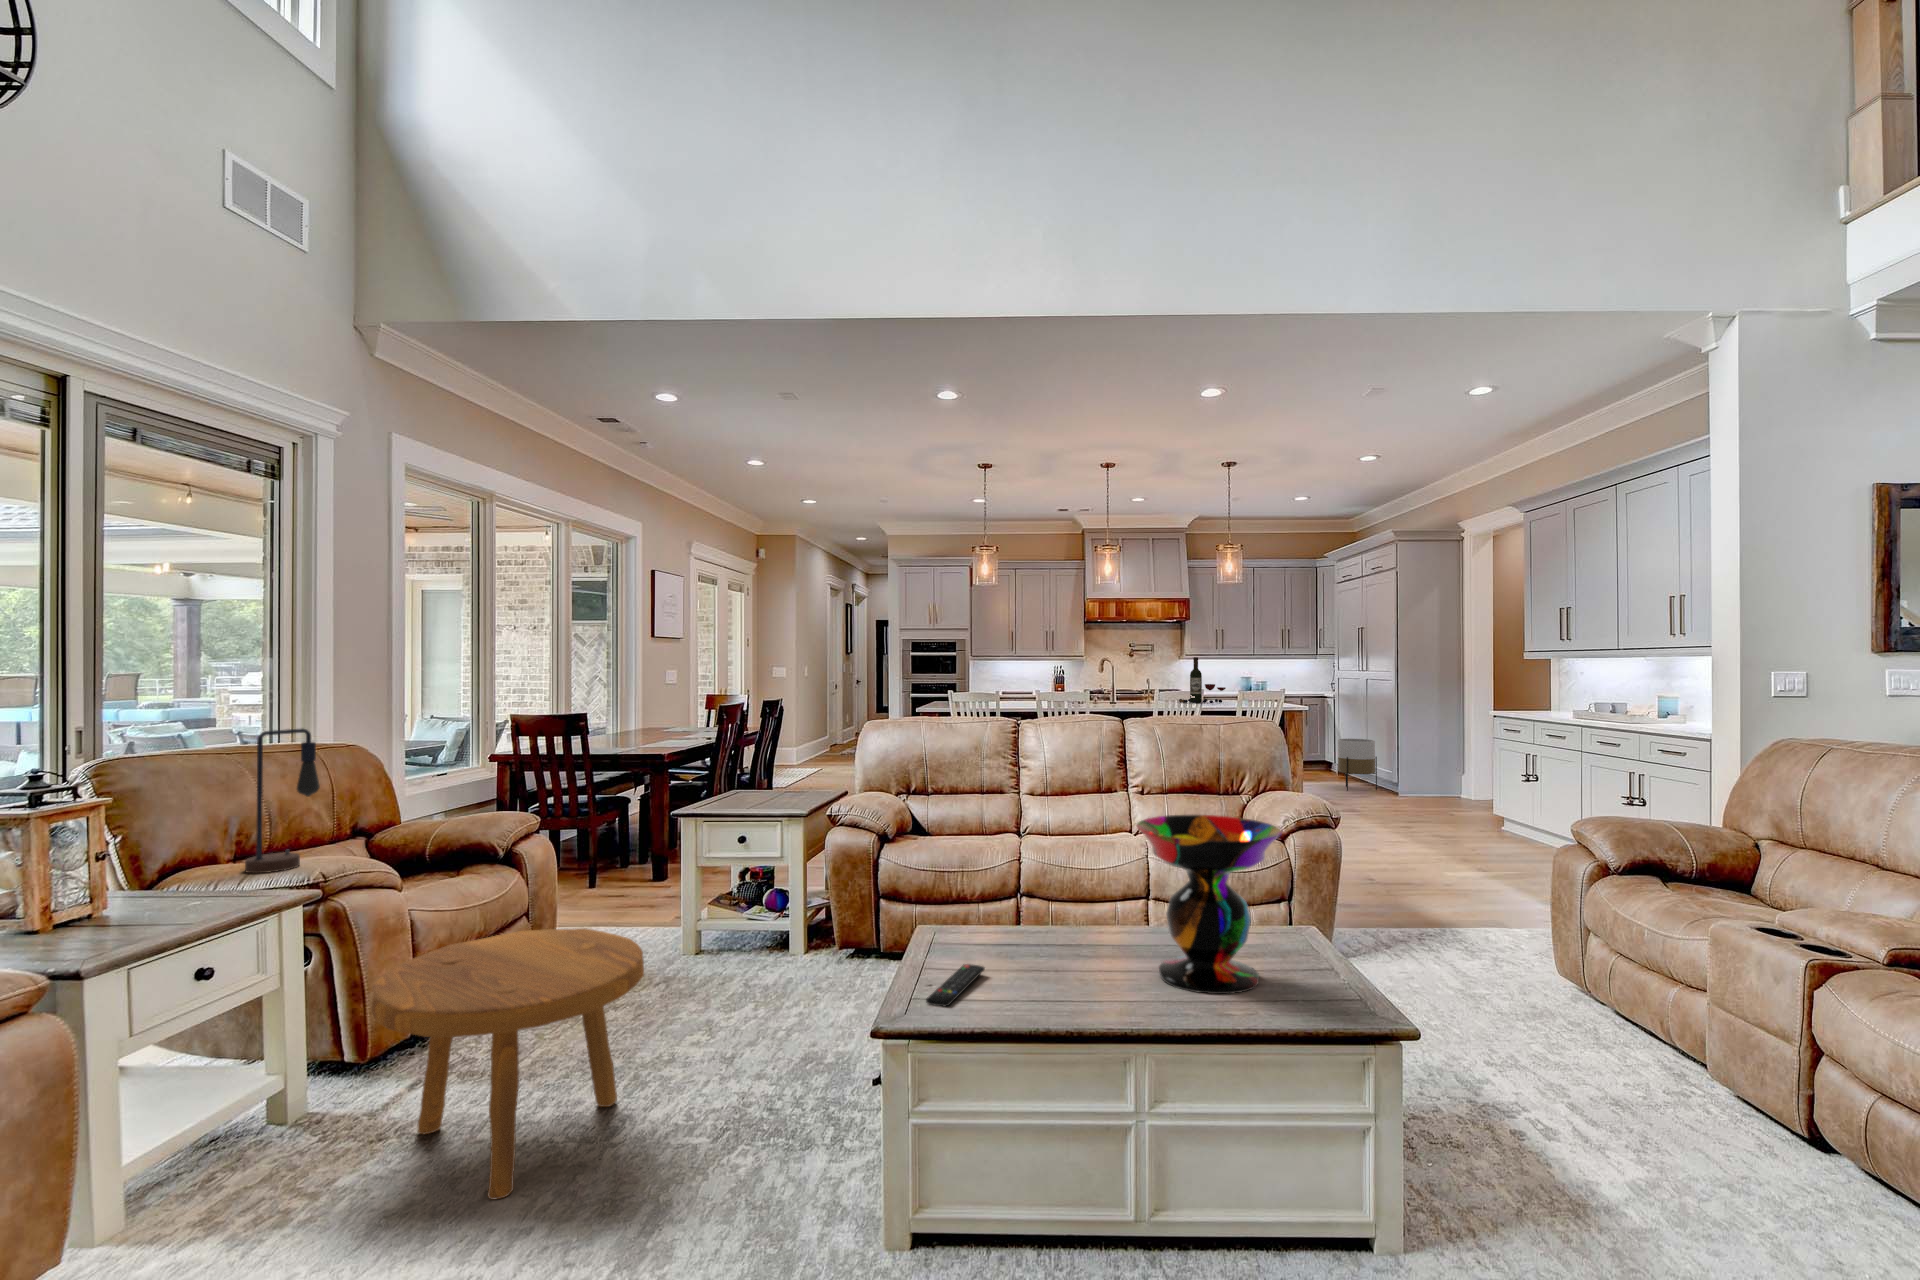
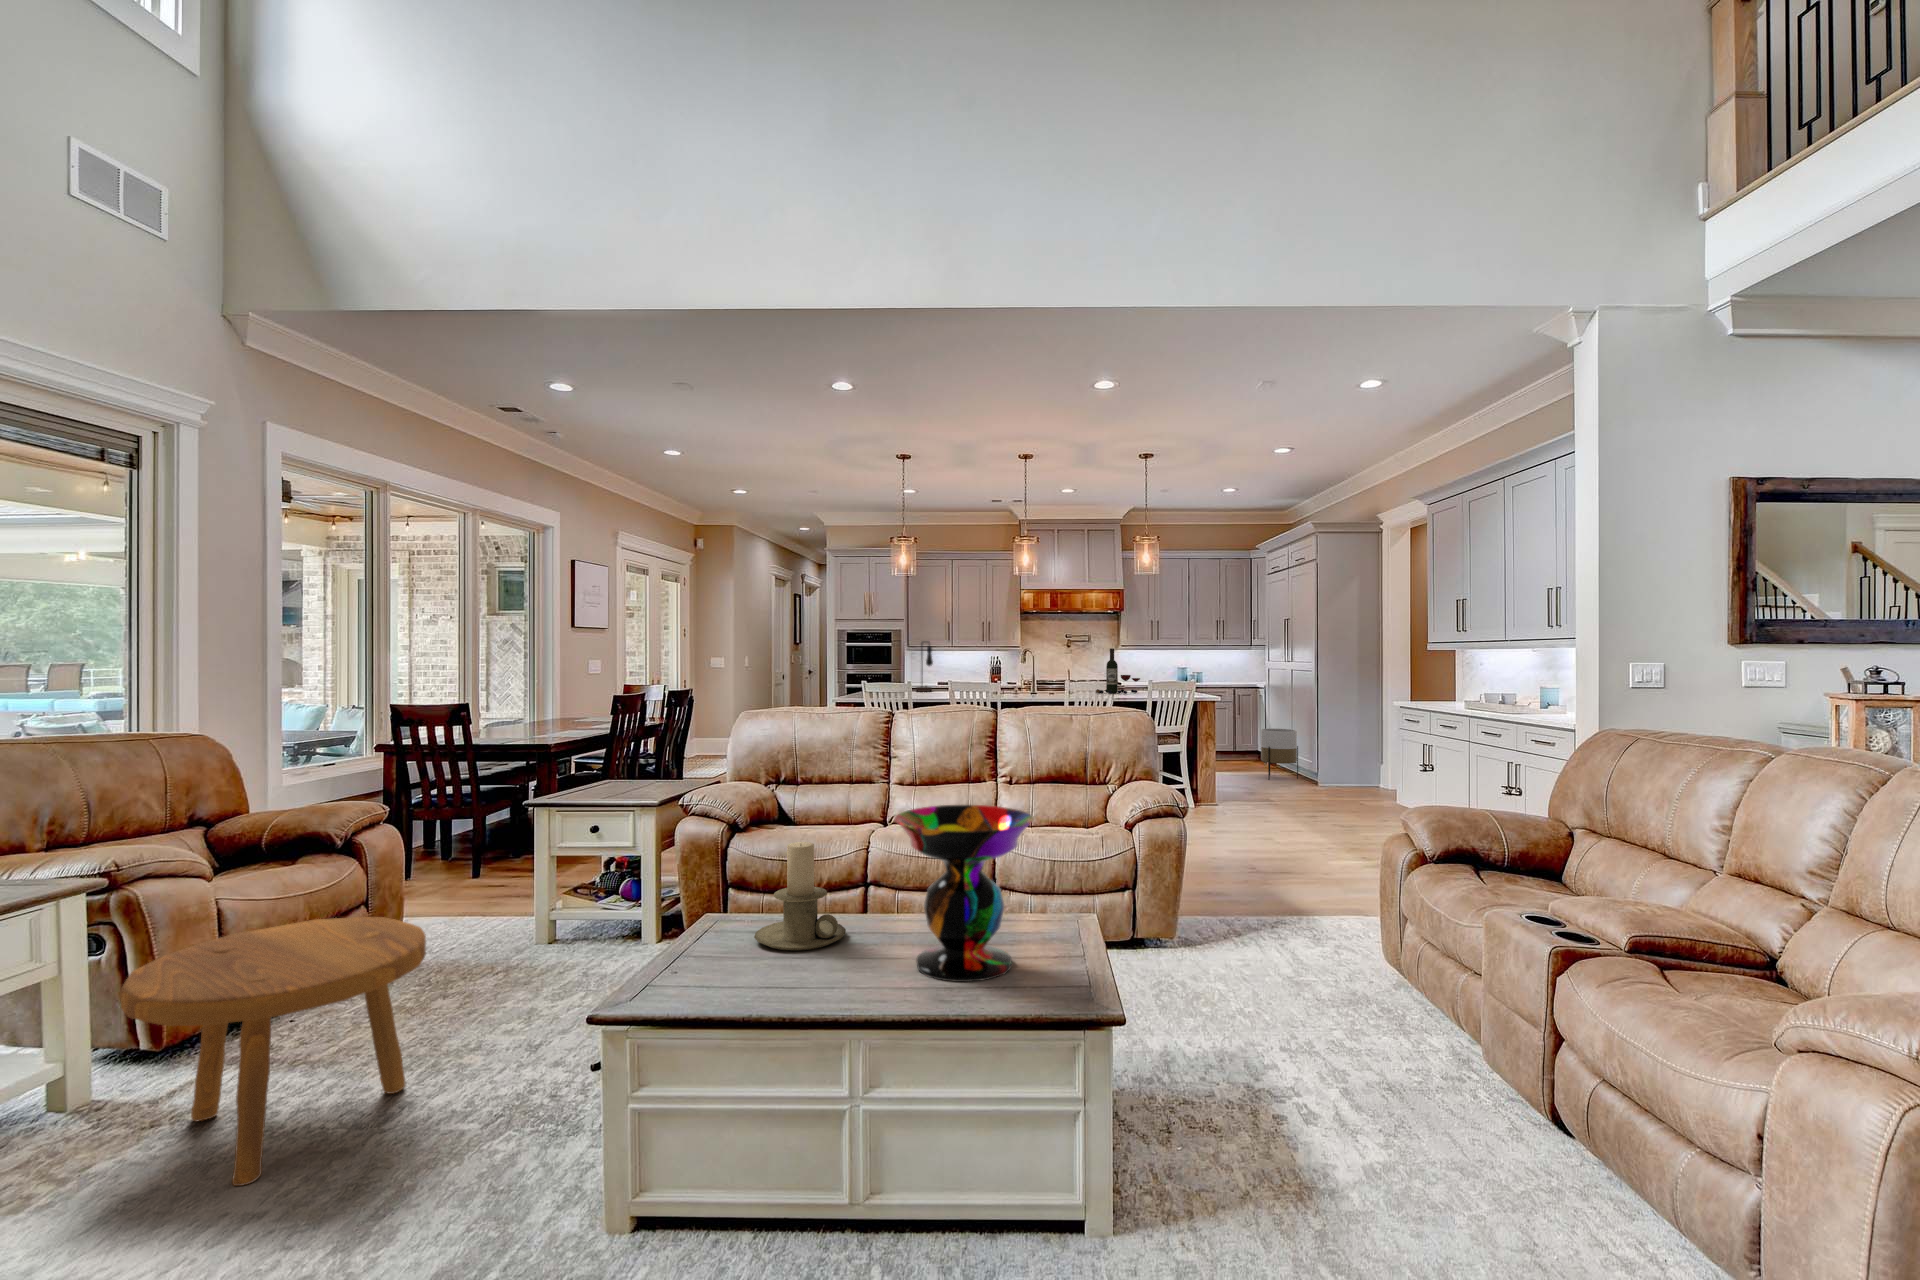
table lamp: present [245,729,320,873] -> present [916,641,933,692]
candle holder: none [973,853,1065,963] -> present [754,842,846,950]
remote control: present [926,964,985,1006] -> none [665,952,747,996]

